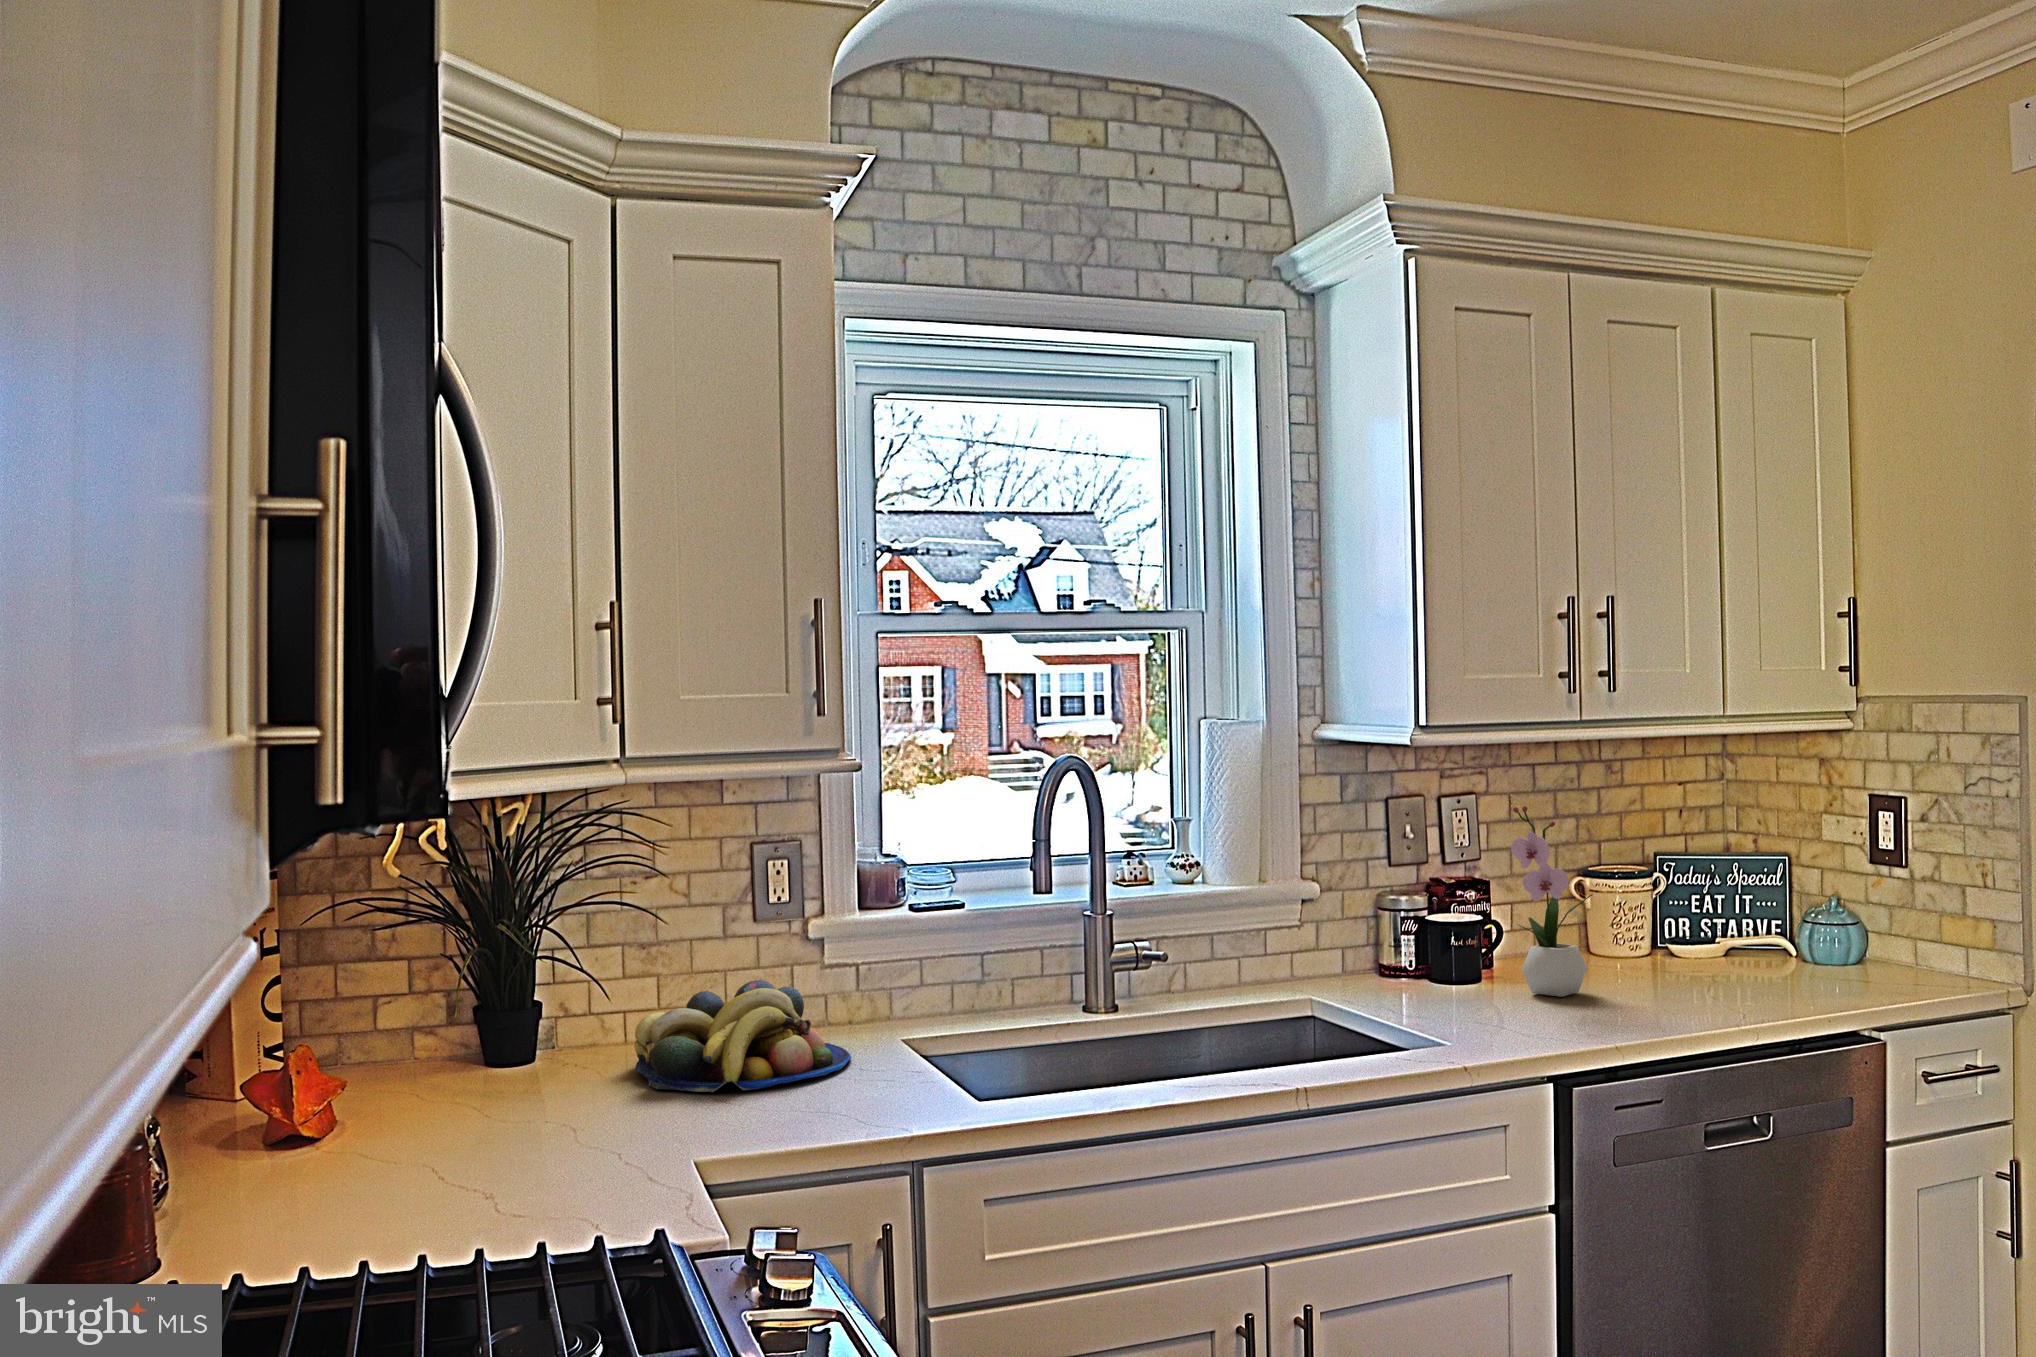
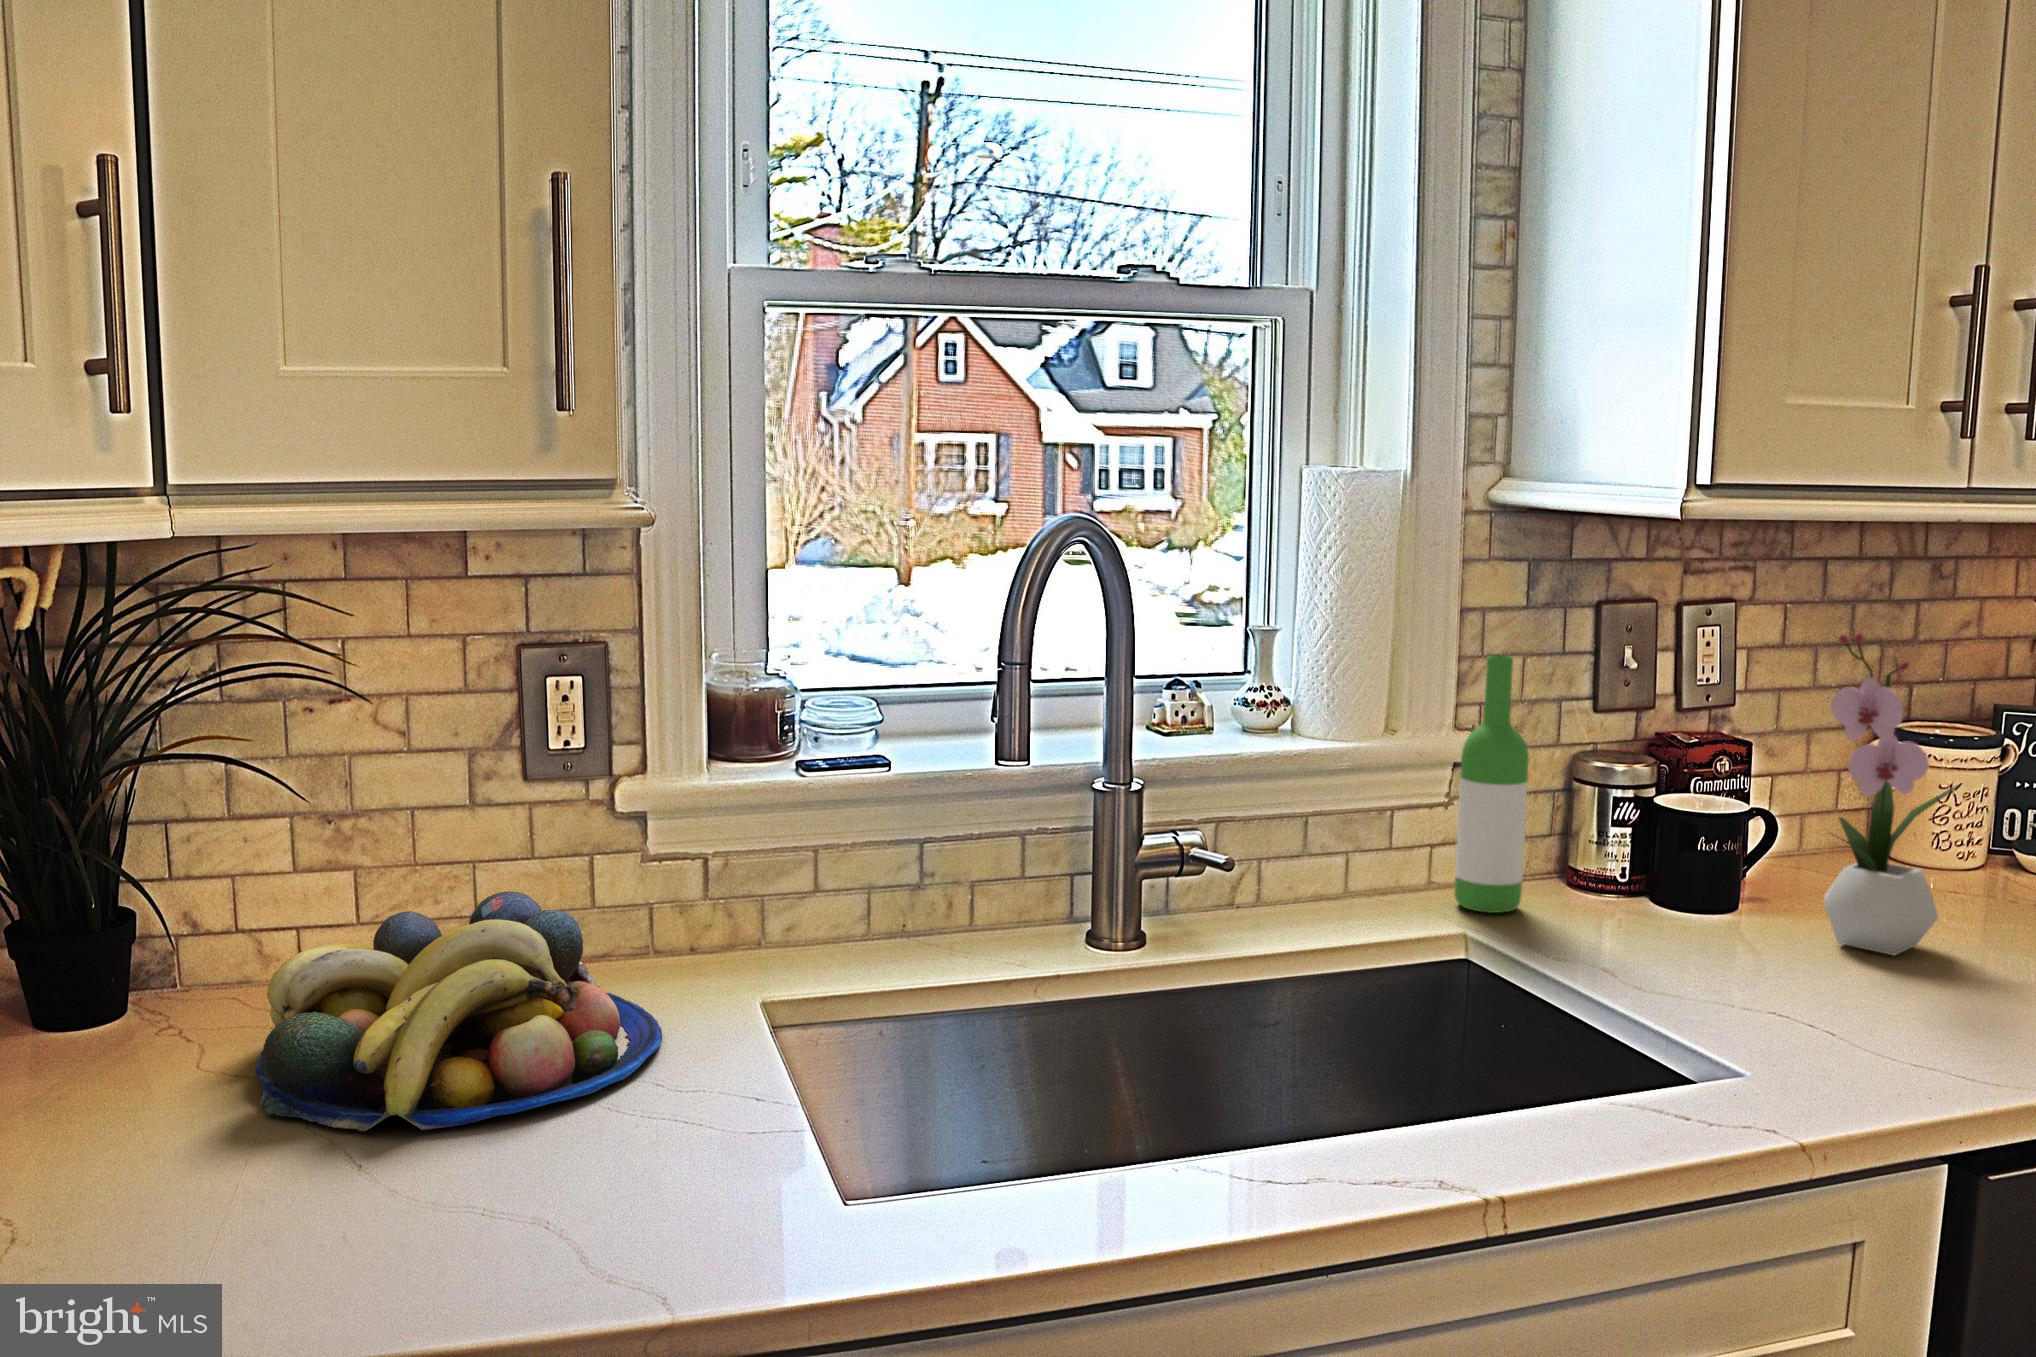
wine bottle: none [1305,830,1348,988] -> present [1454,655,1529,913]

